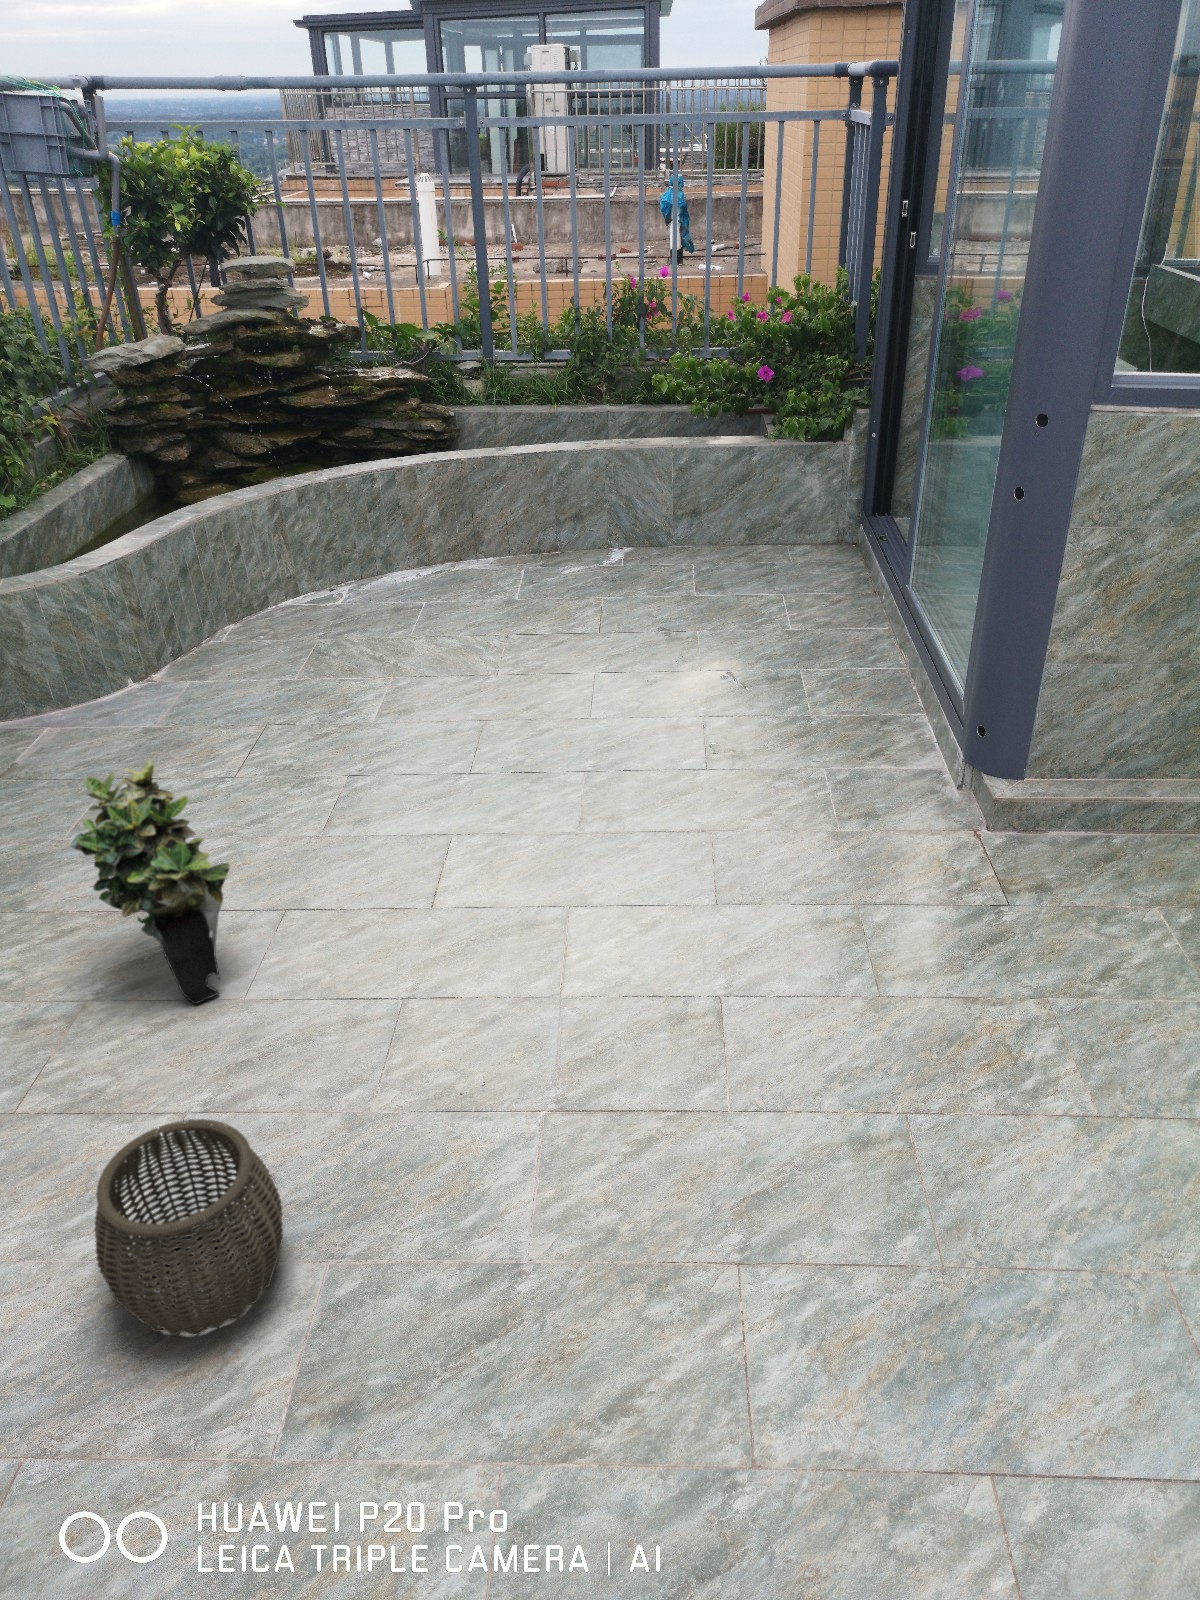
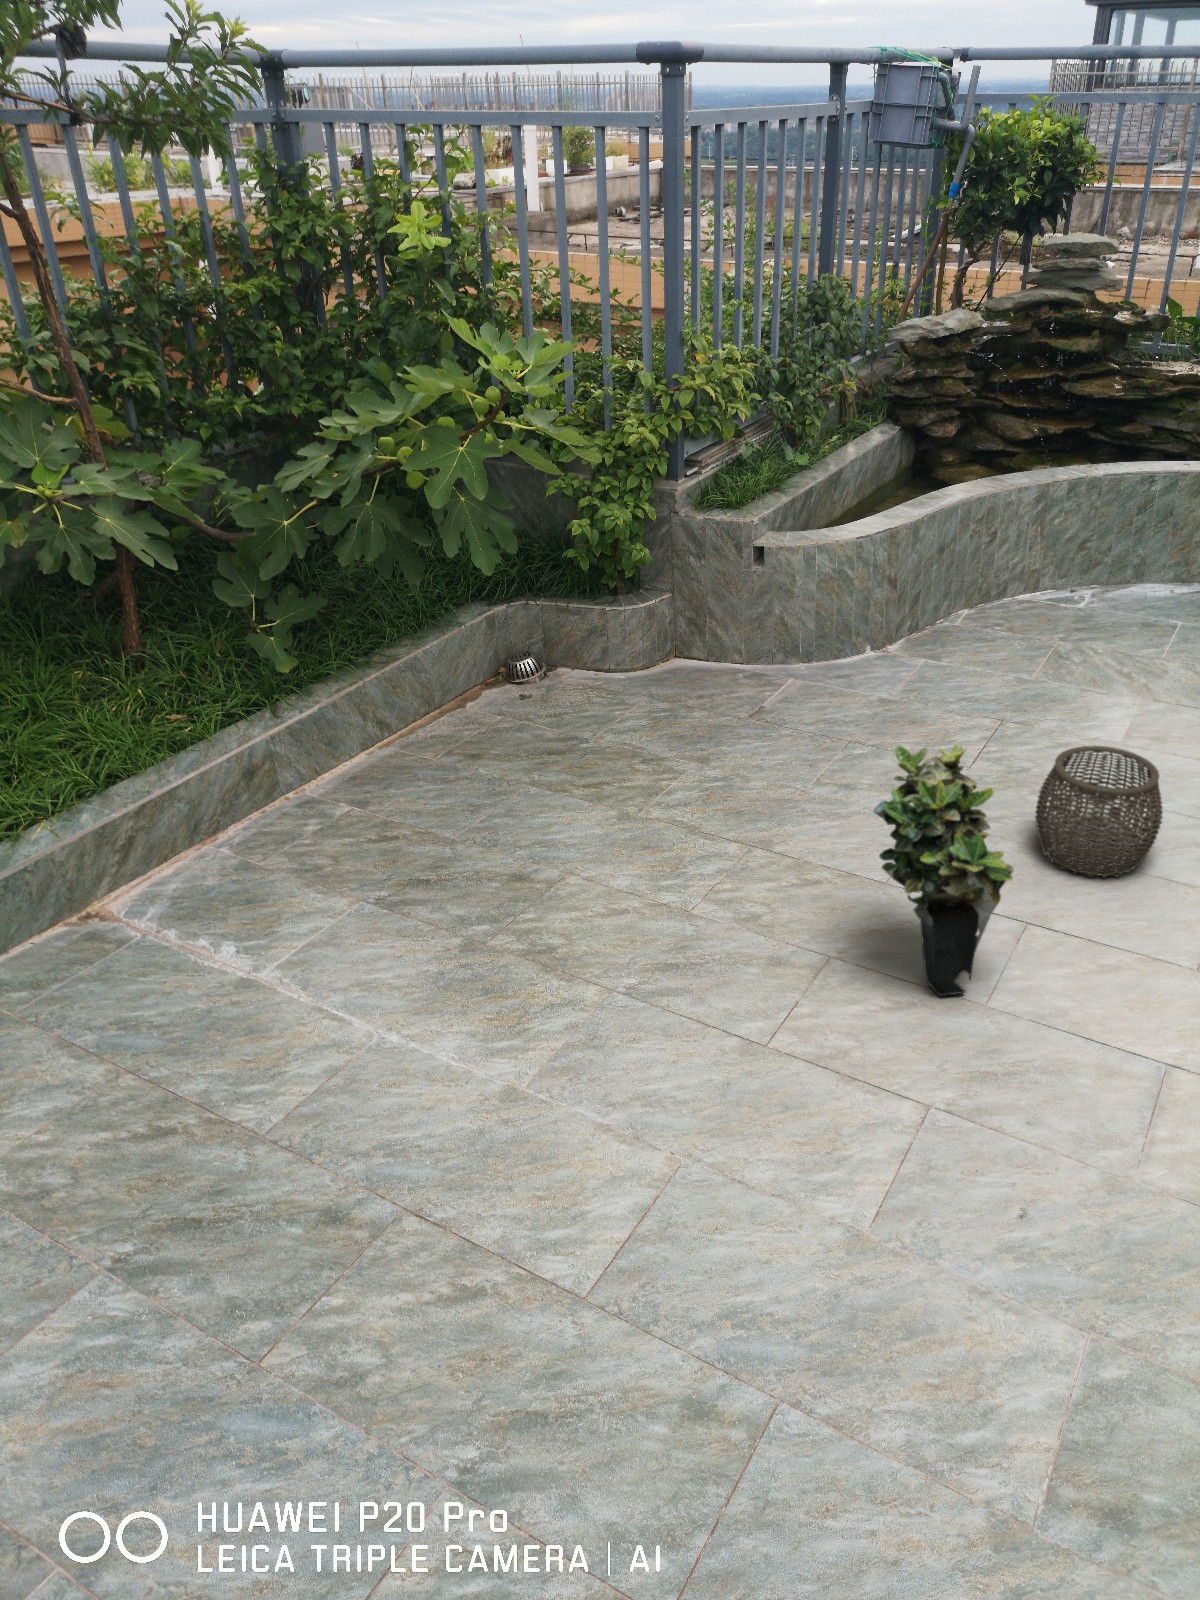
woven basket: present [94,1119,283,1335] -> present [1035,746,1163,877]

